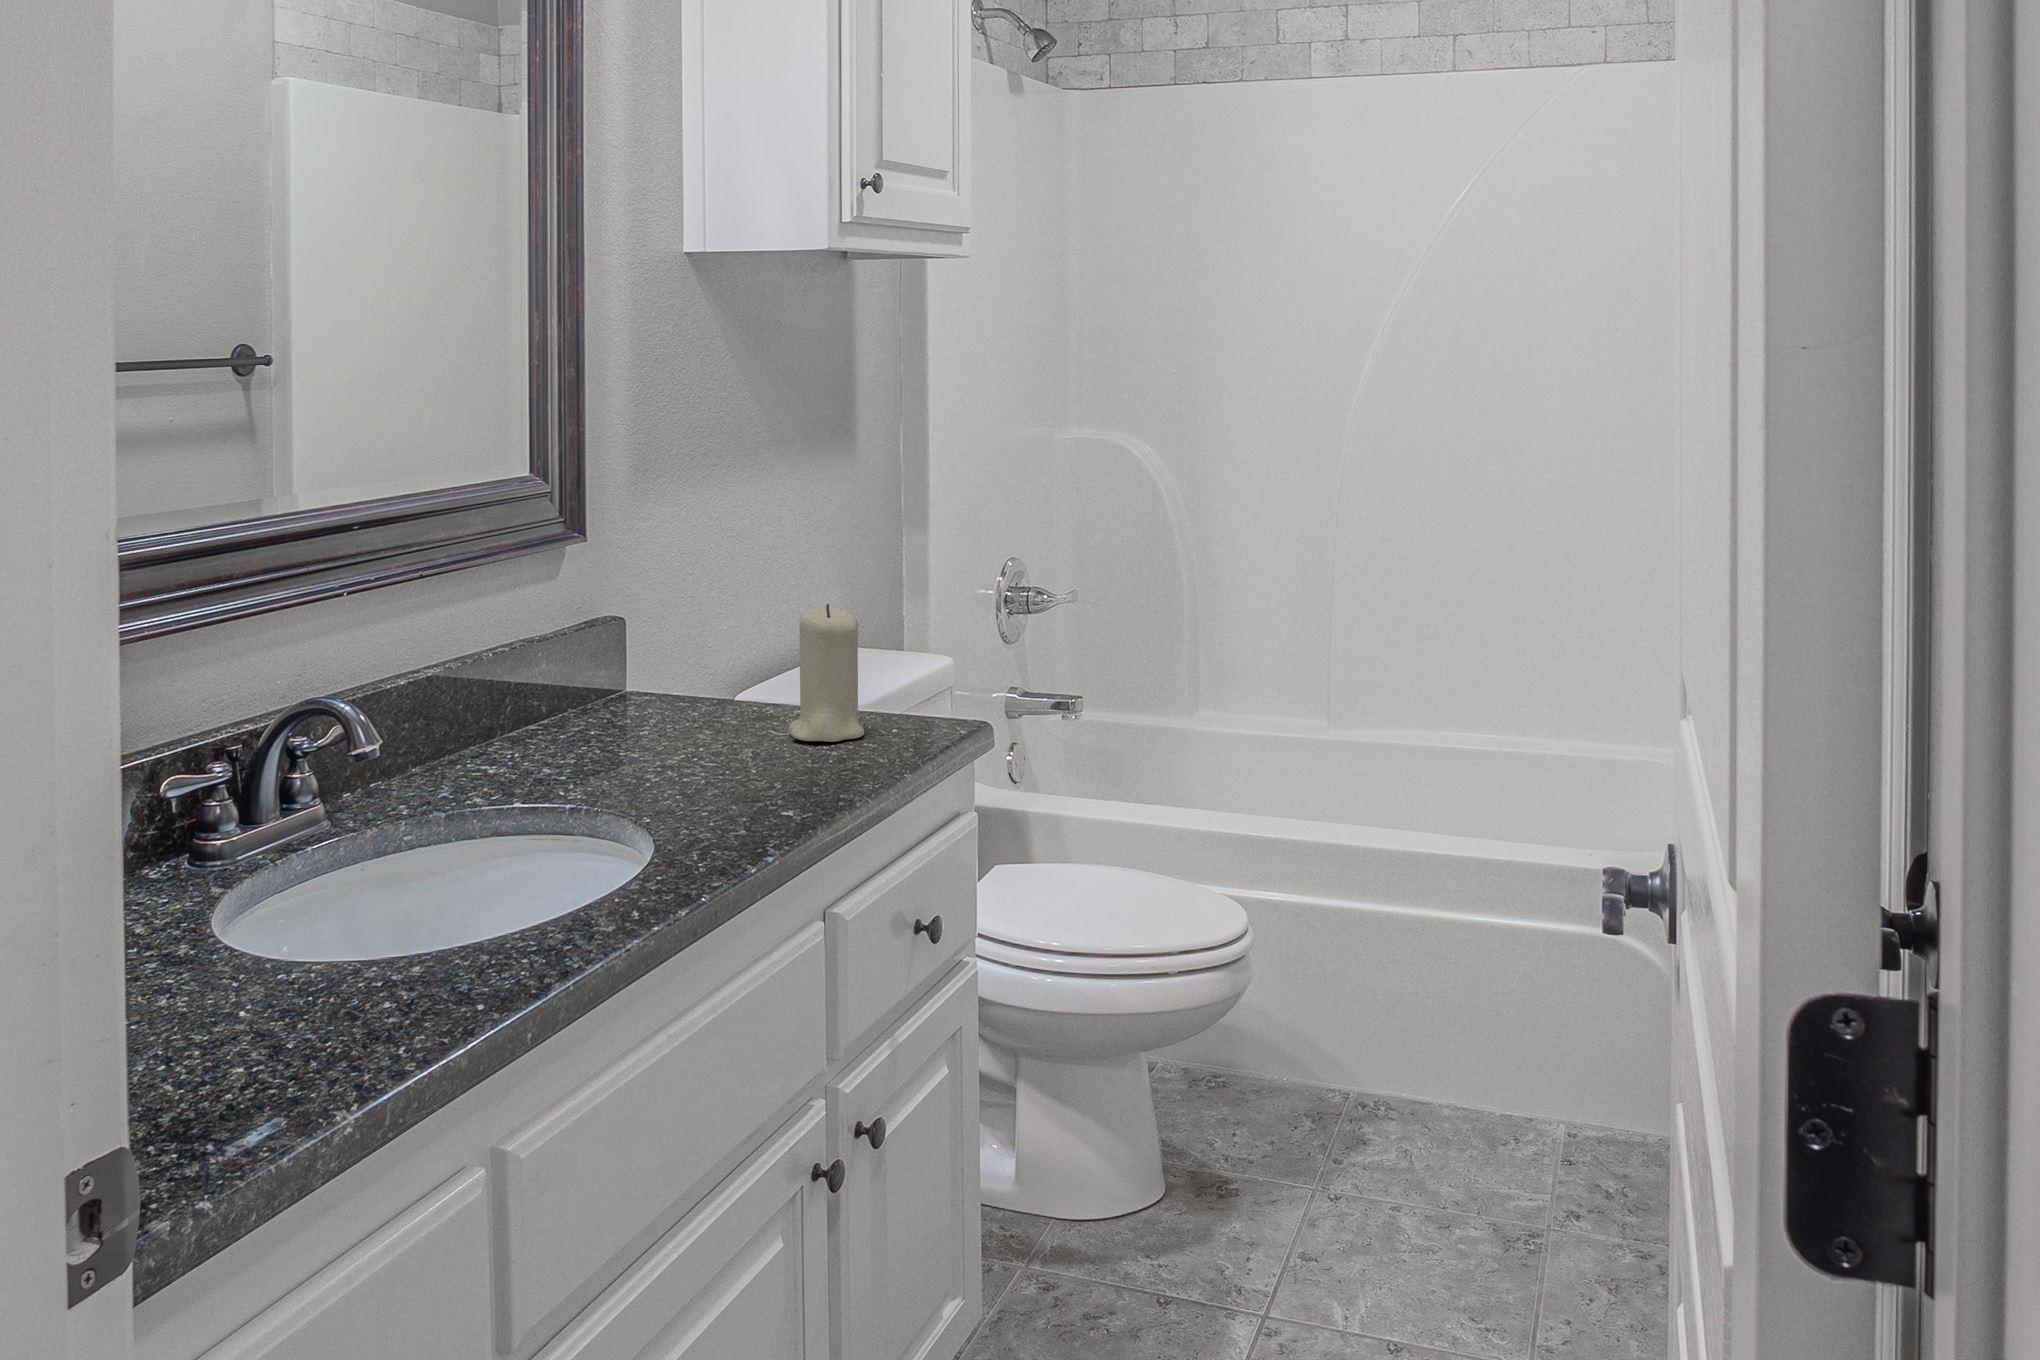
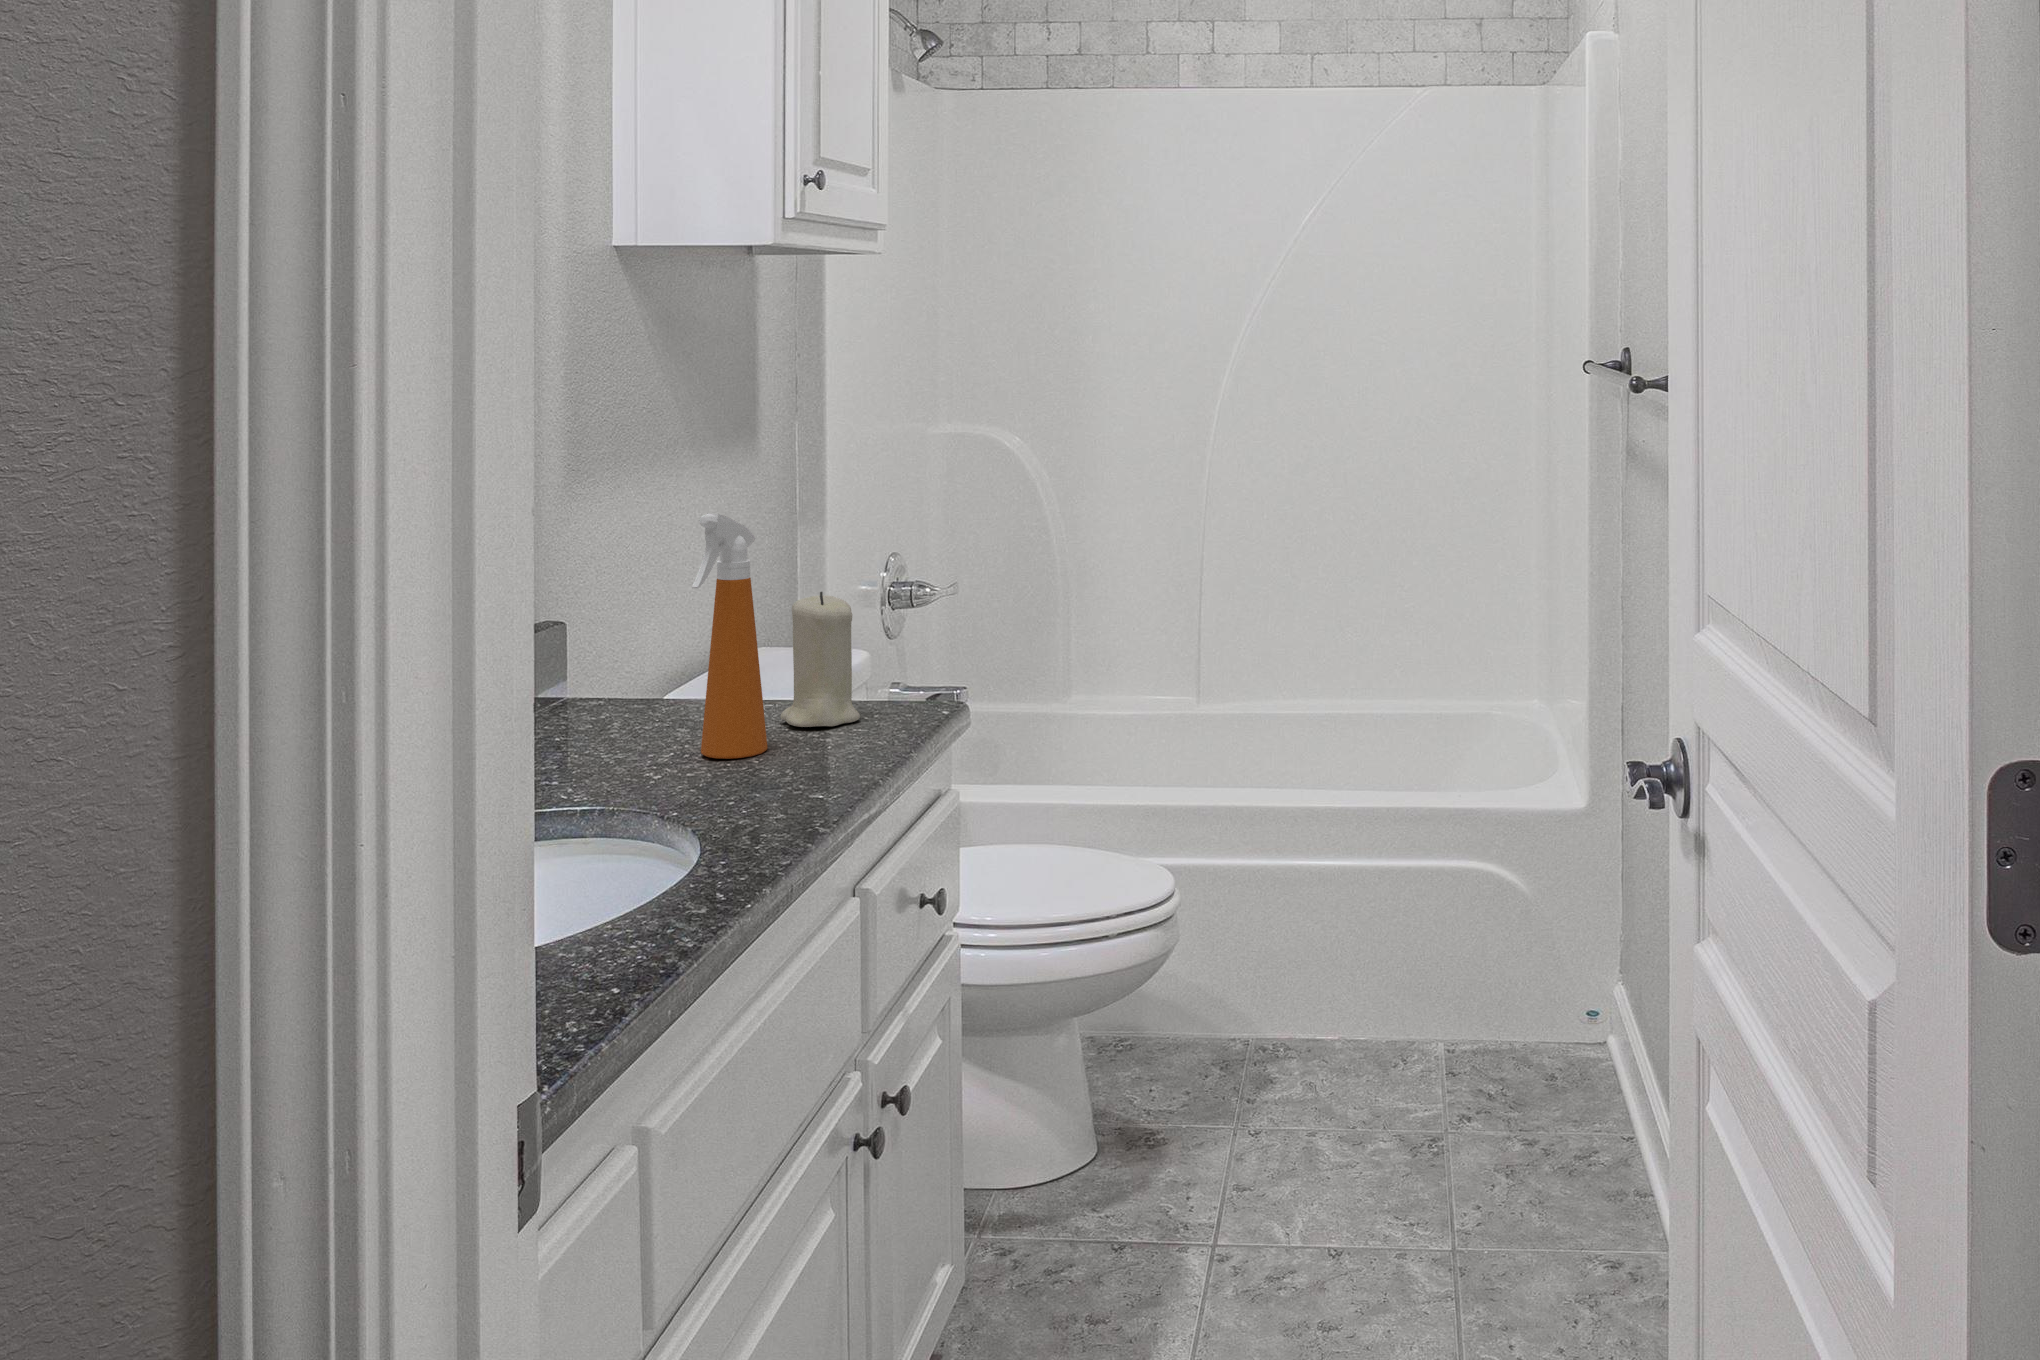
spray bottle: none [680,523,761,770] -> present [692,513,767,759]

